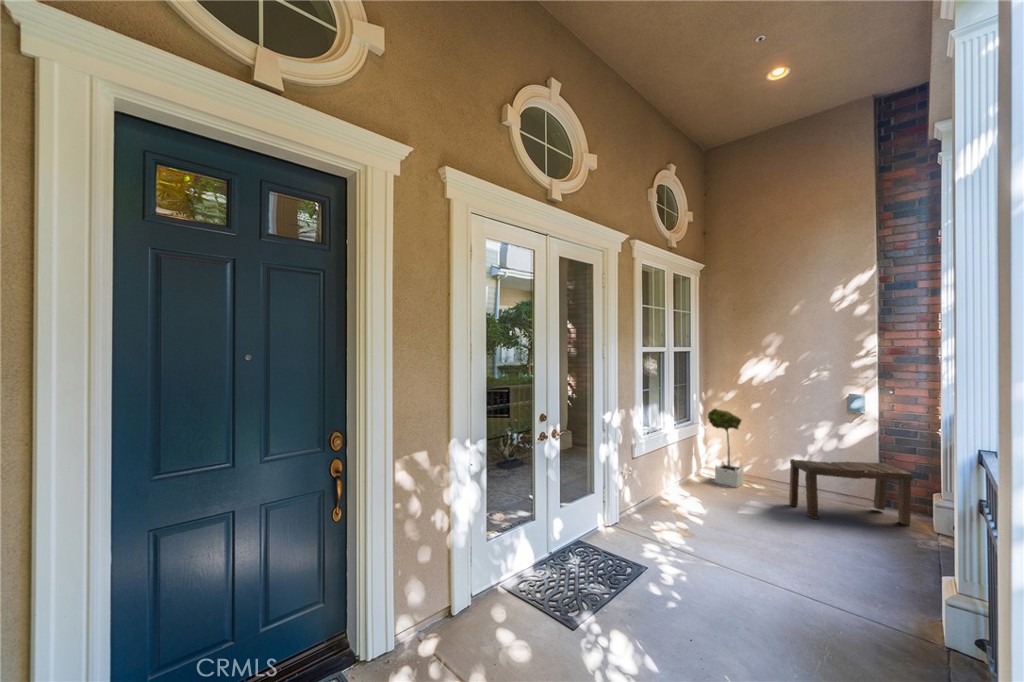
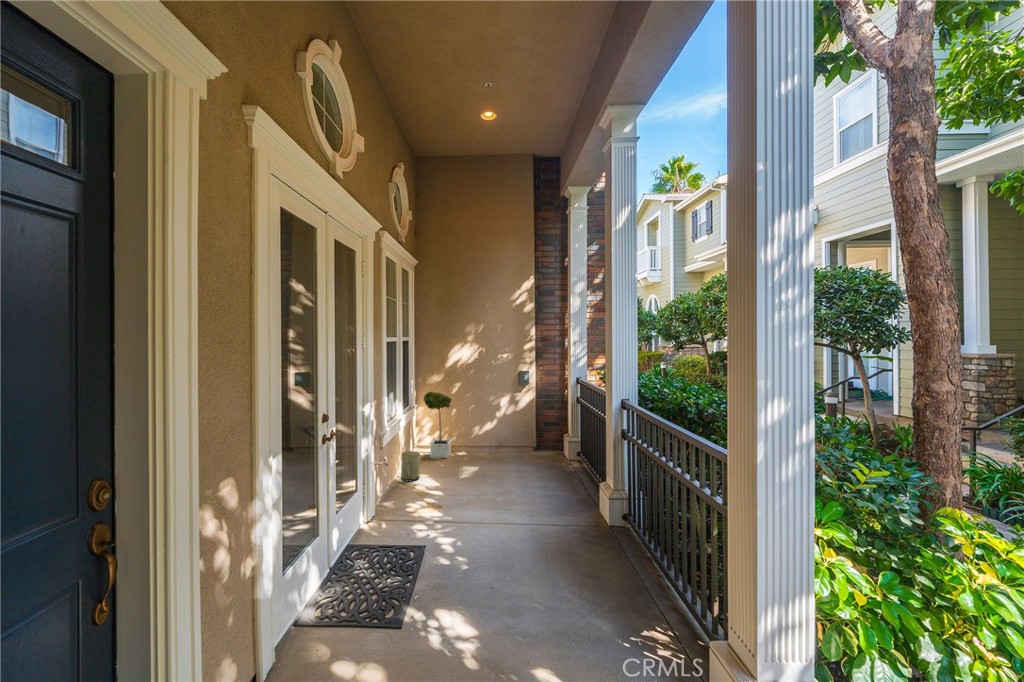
bench: present [789,459,913,525] -> none [489,418,557,468]
watering can: none [662,460,688,501] -> present [401,451,420,482]

